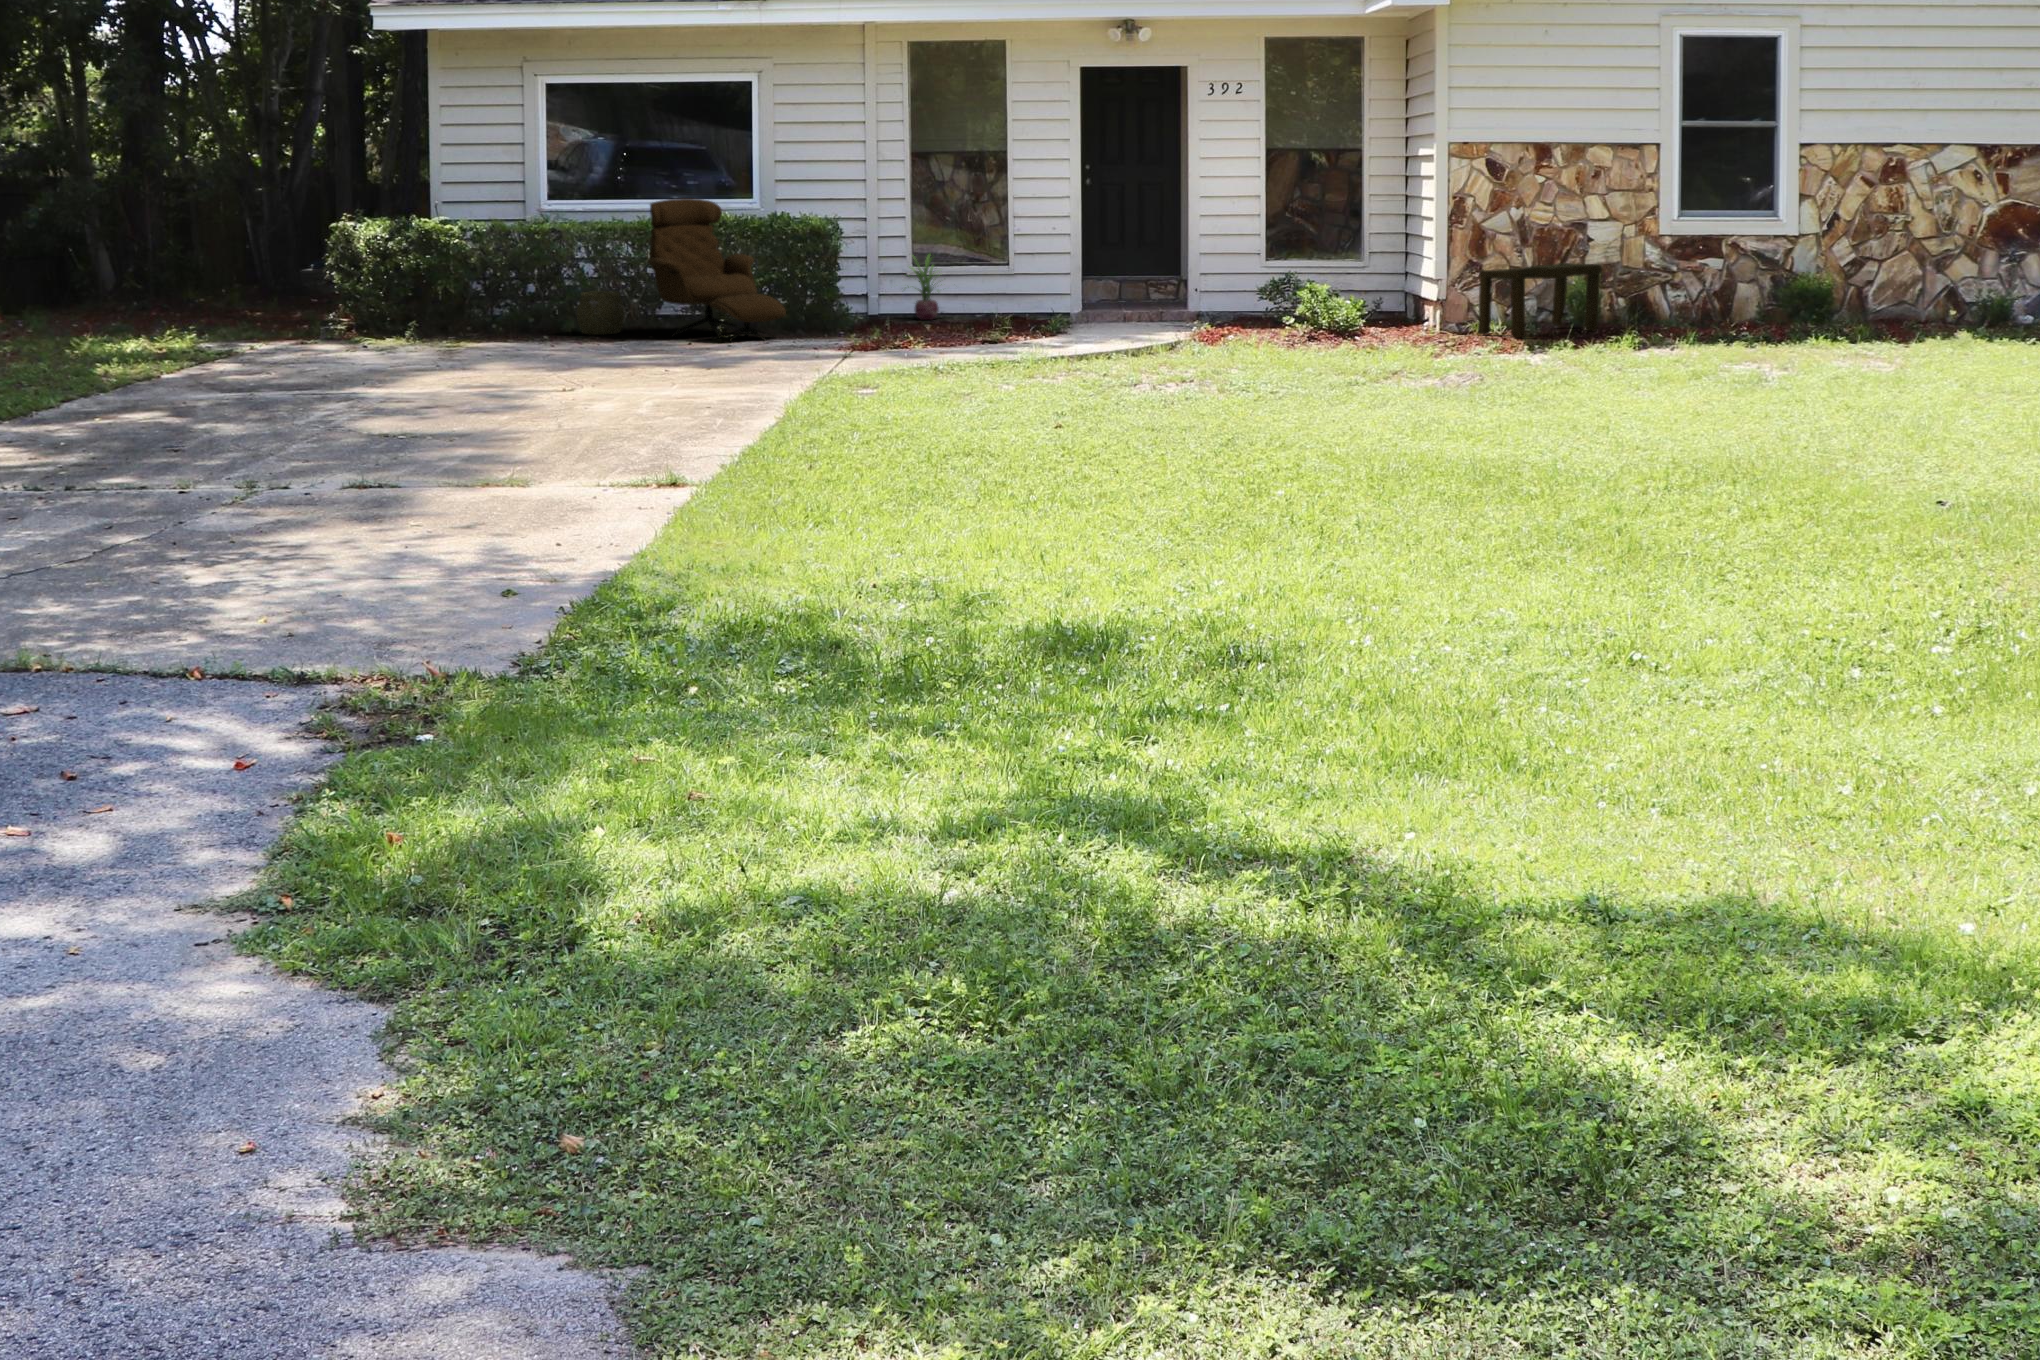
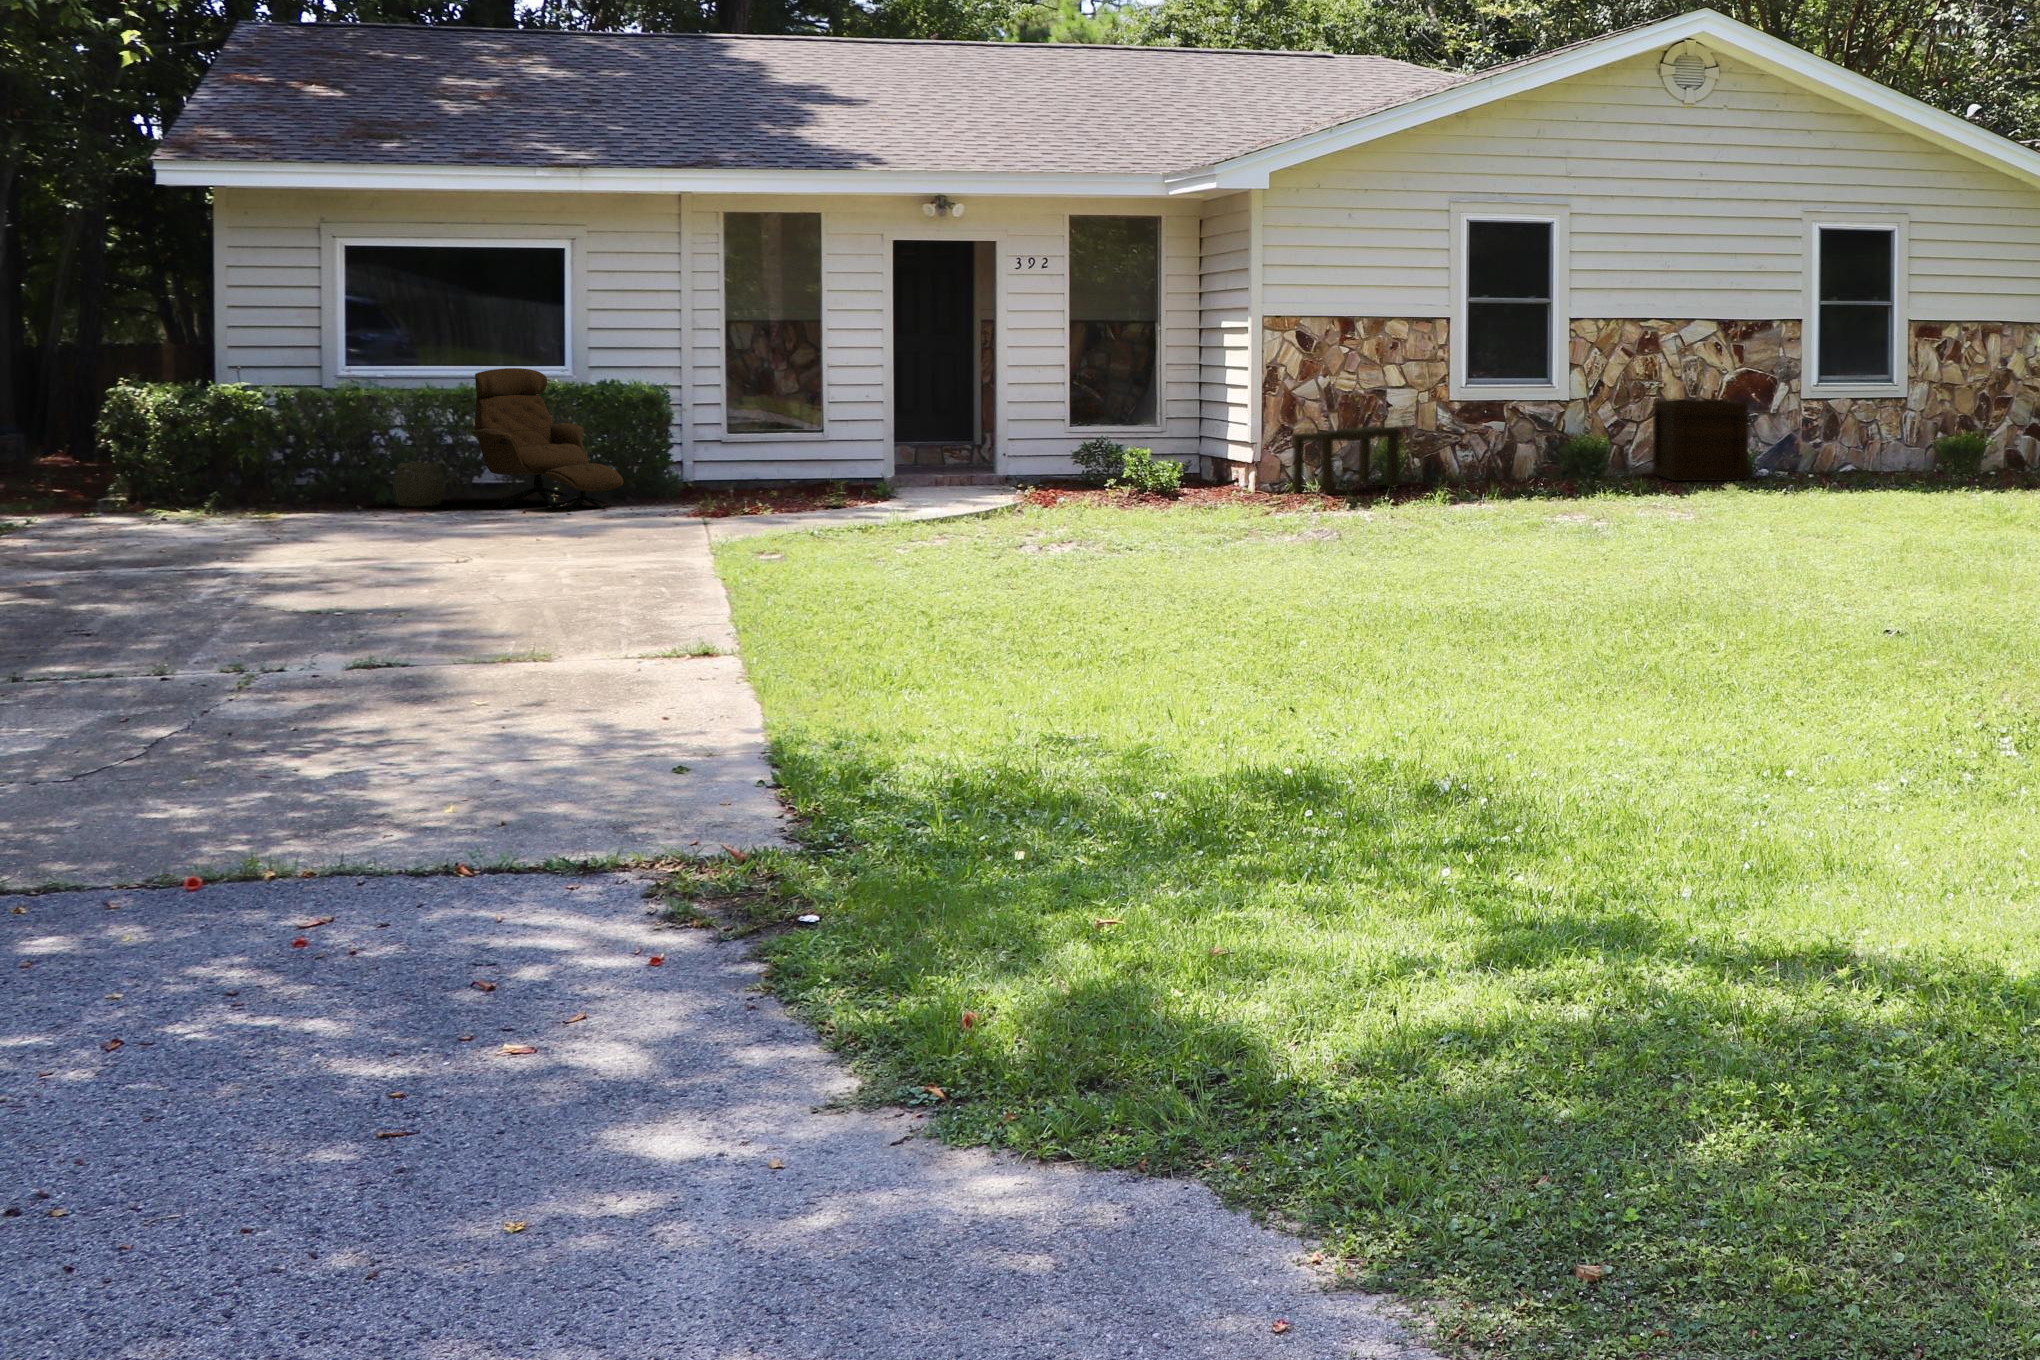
wooden crate: none [1896,236,2021,329] -> present [1653,399,1748,481]
decorative plant: present [909,254,939,320] -> none [715,420,792,487]

